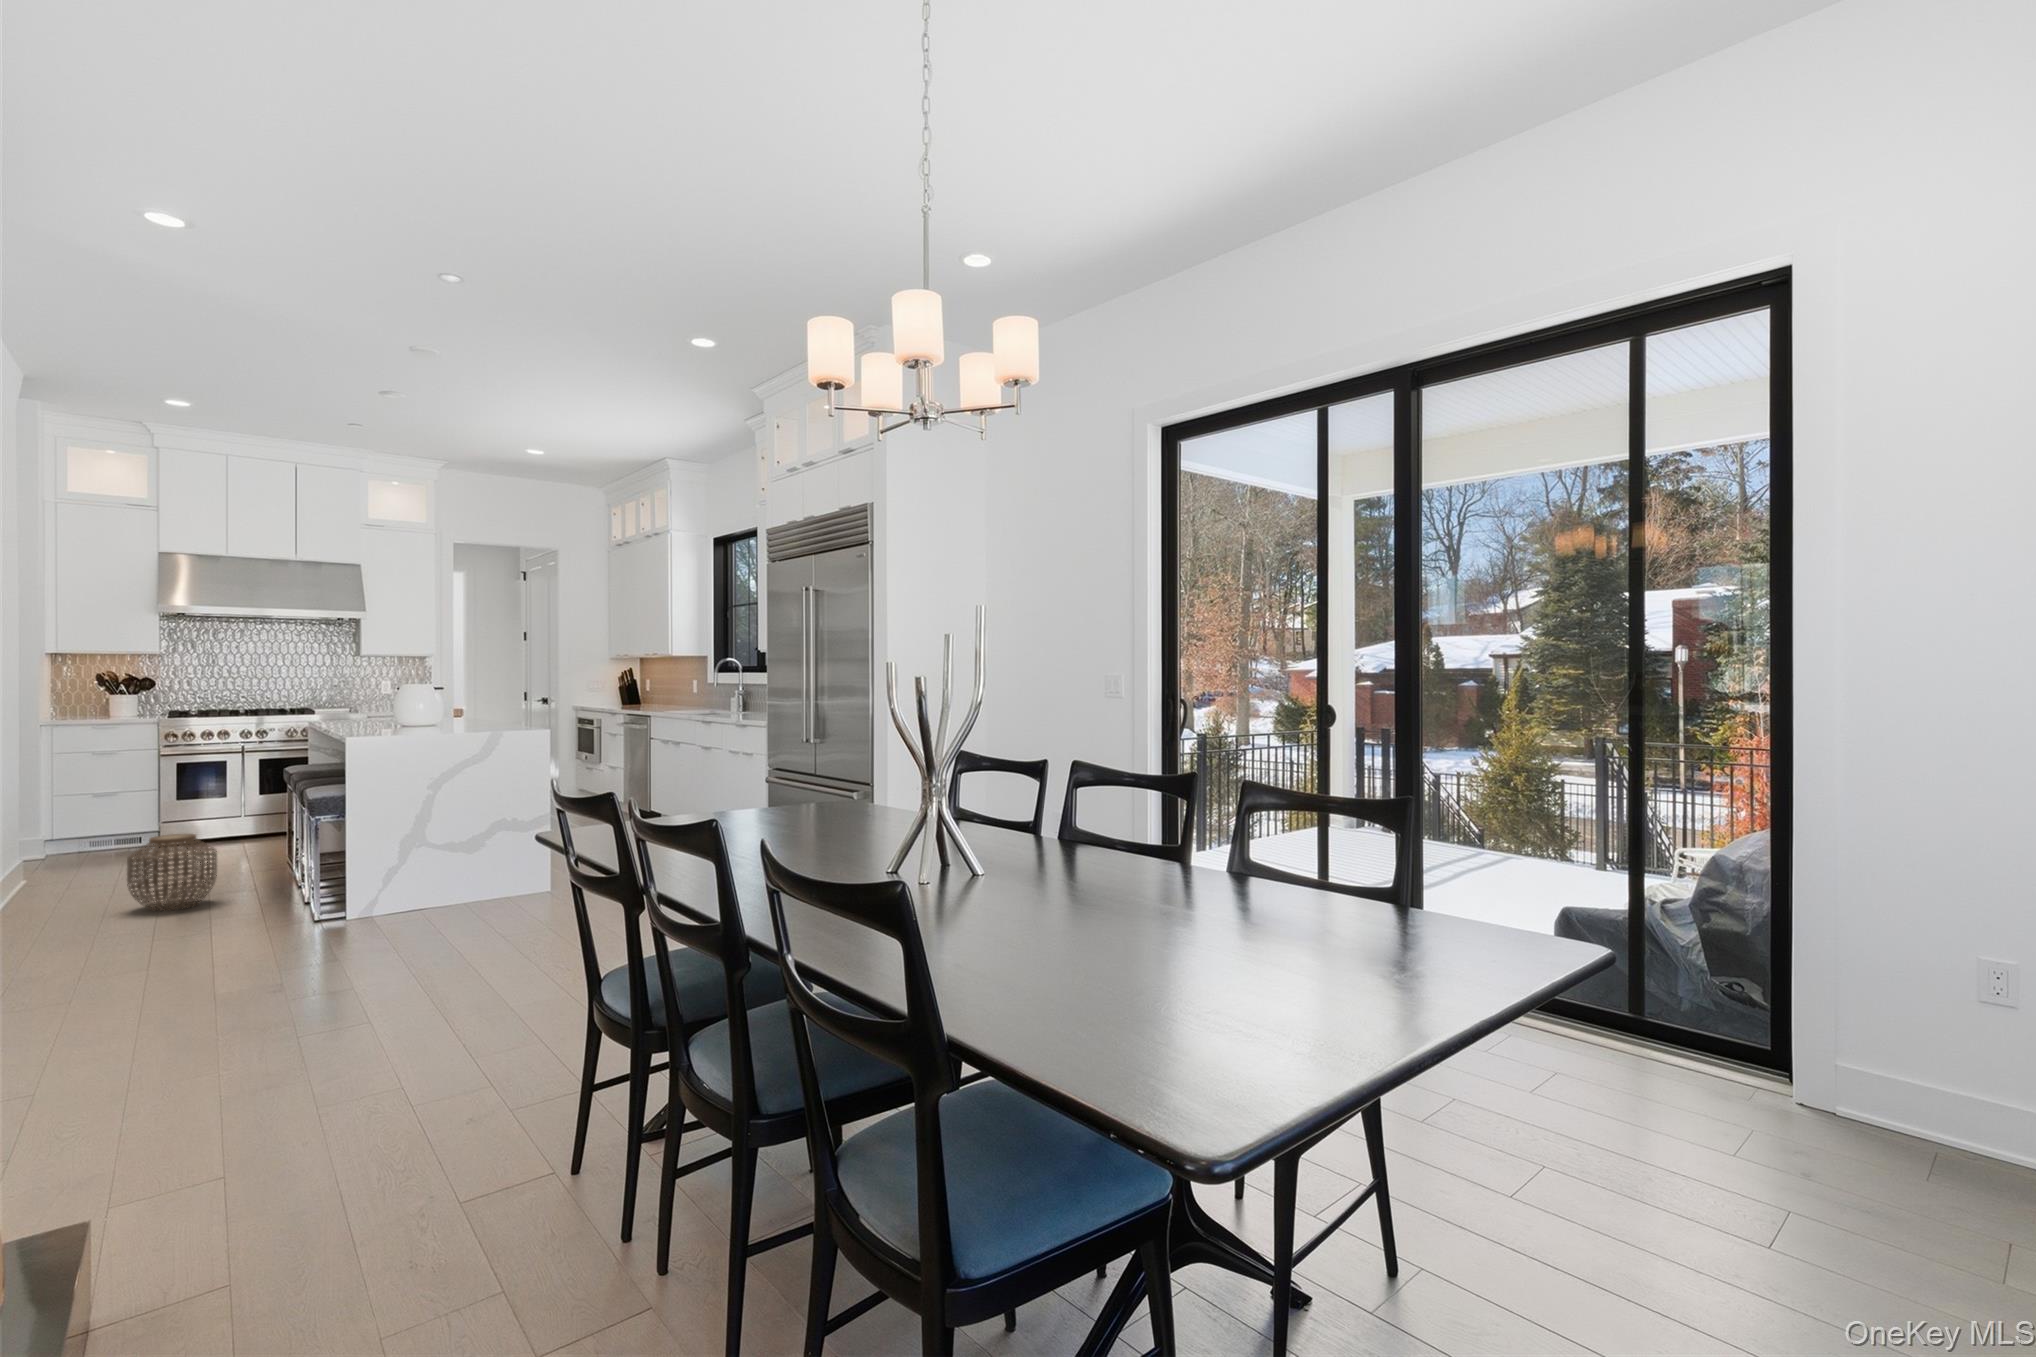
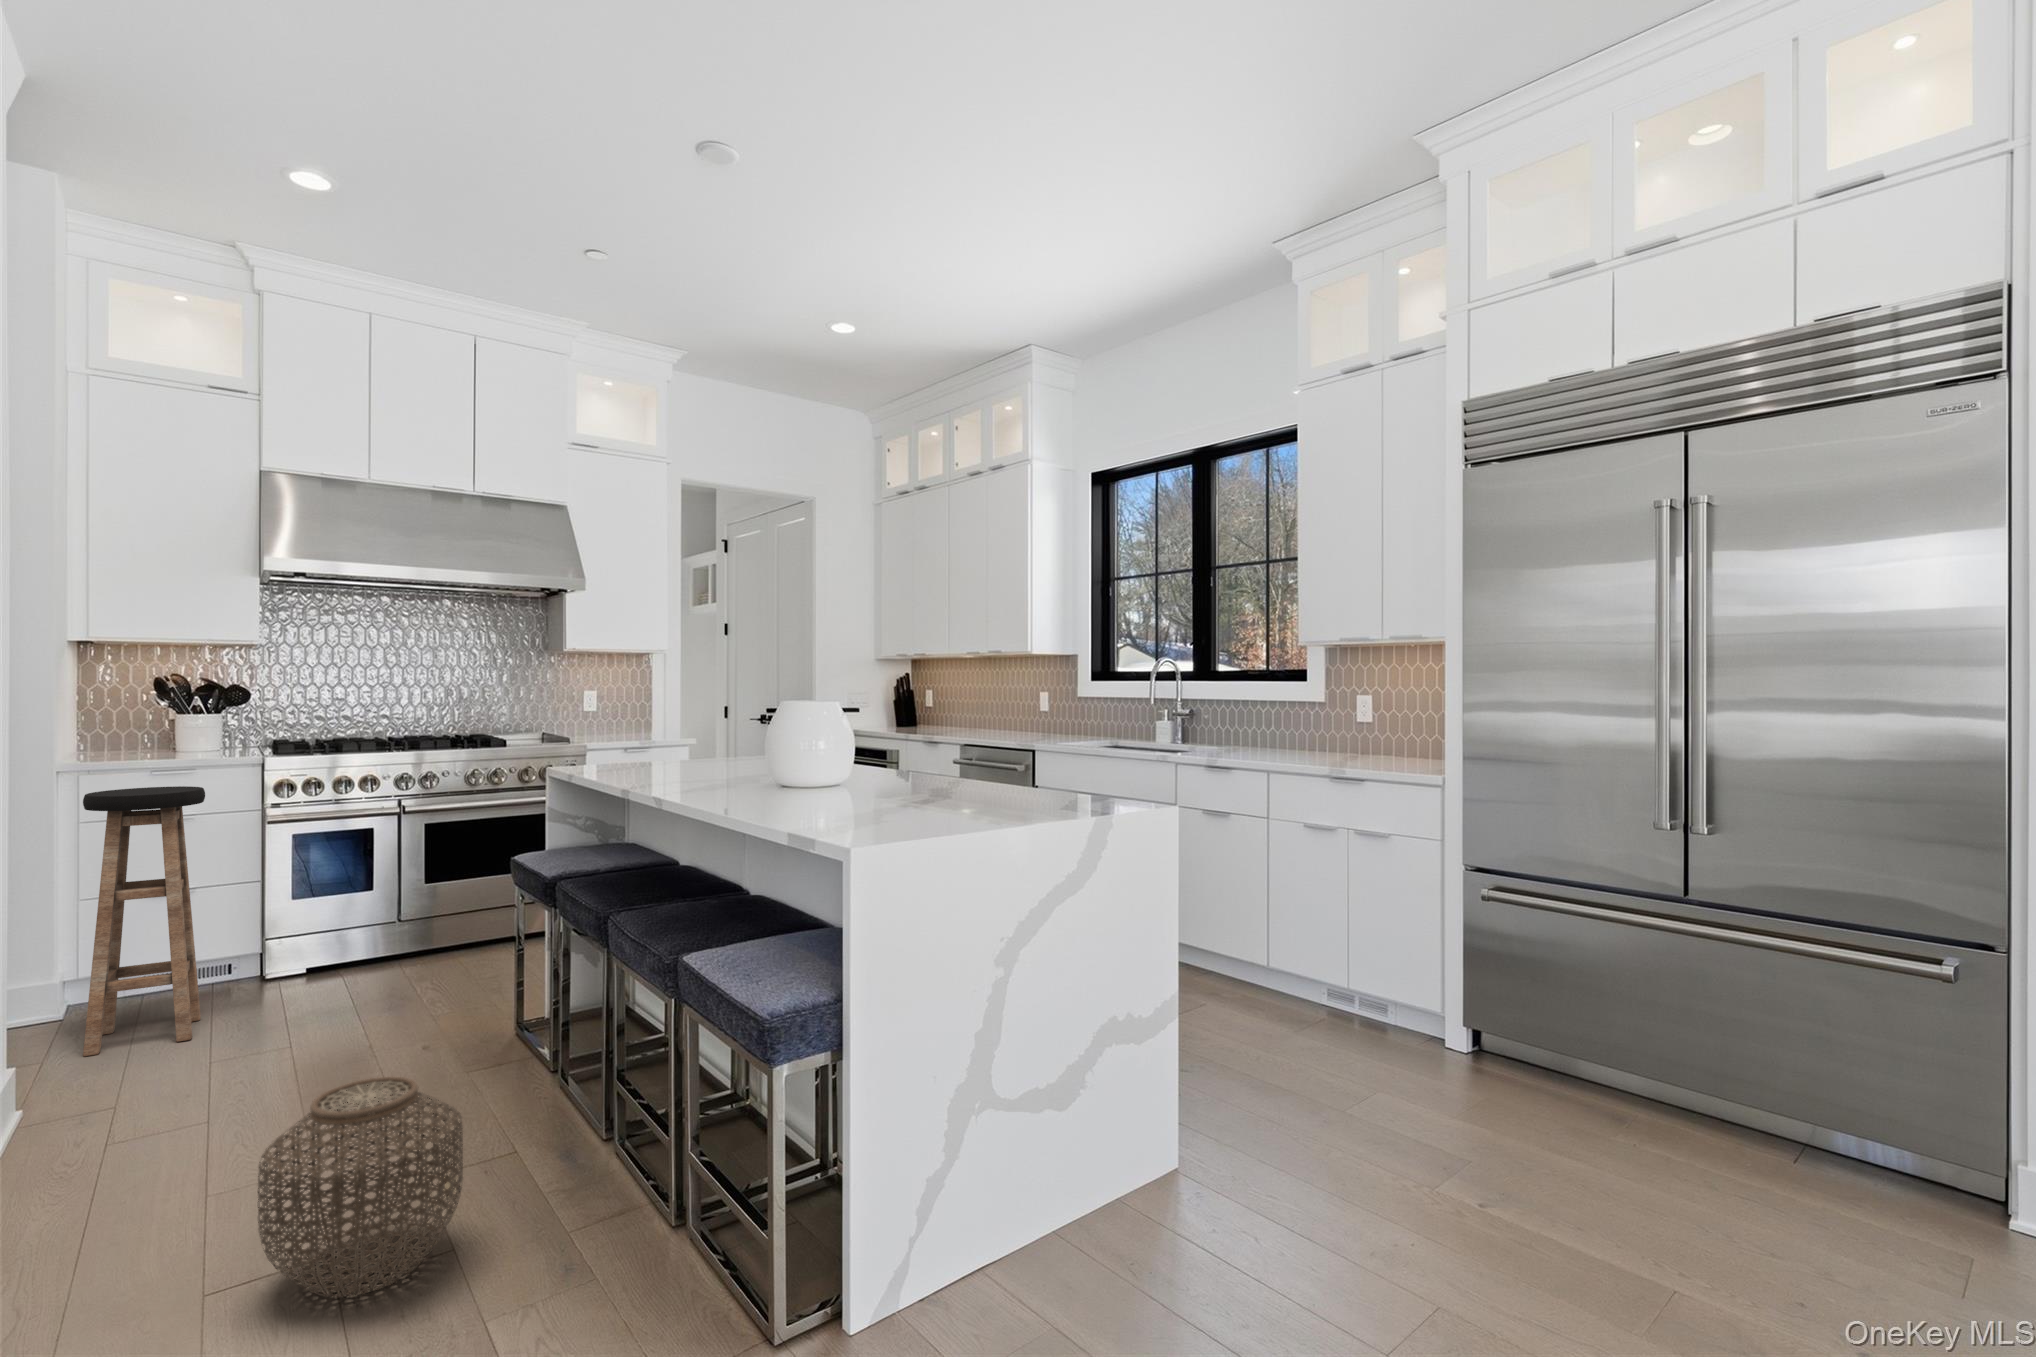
bar stool: none [56,731,122,866] -> present [83,786,205,1056]

